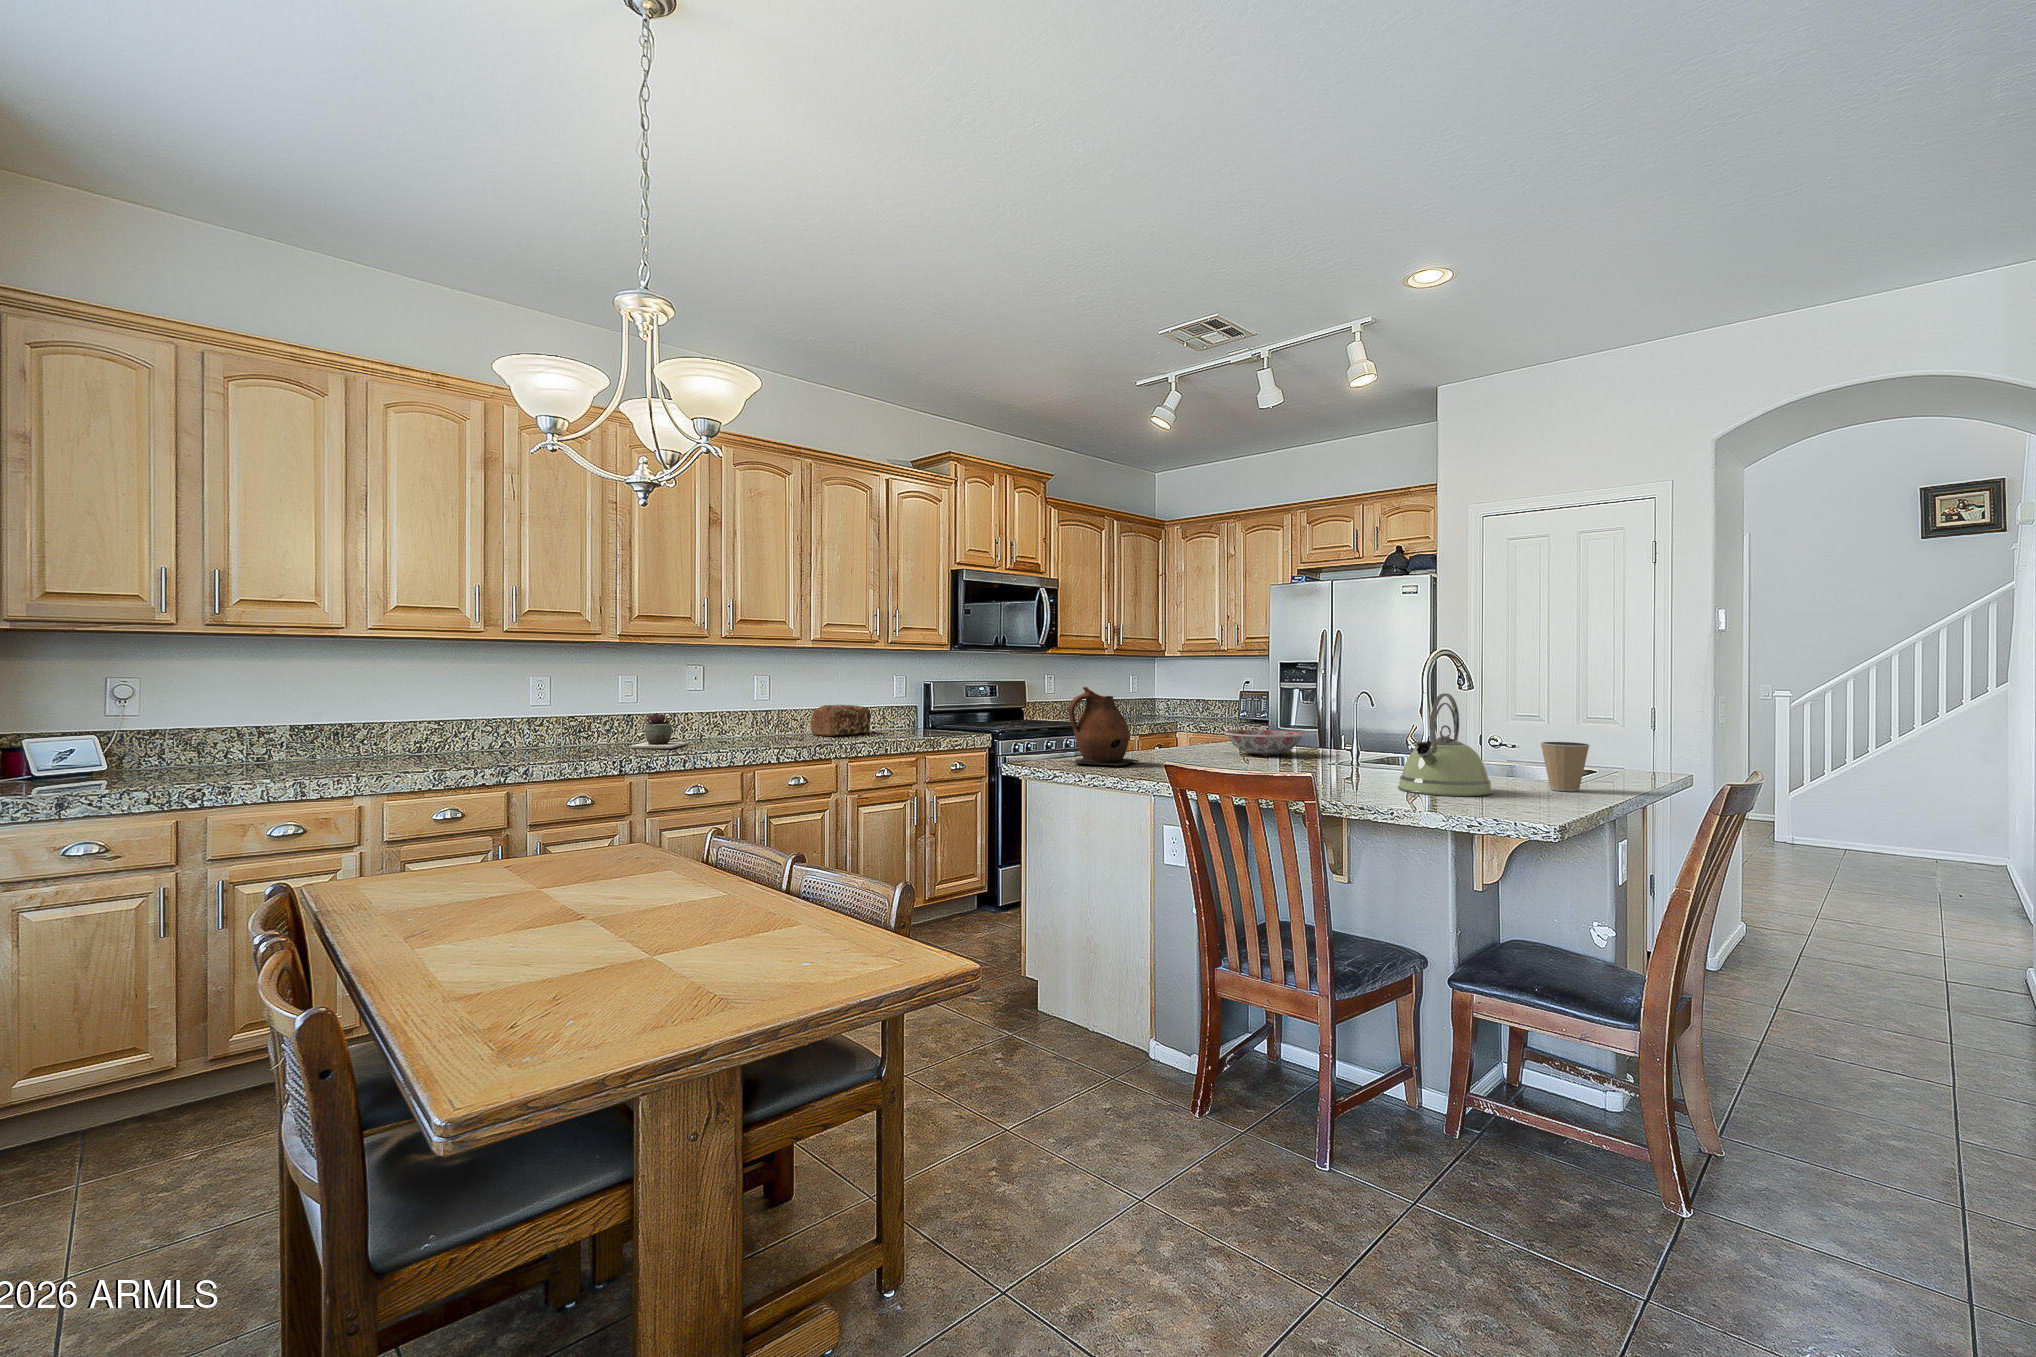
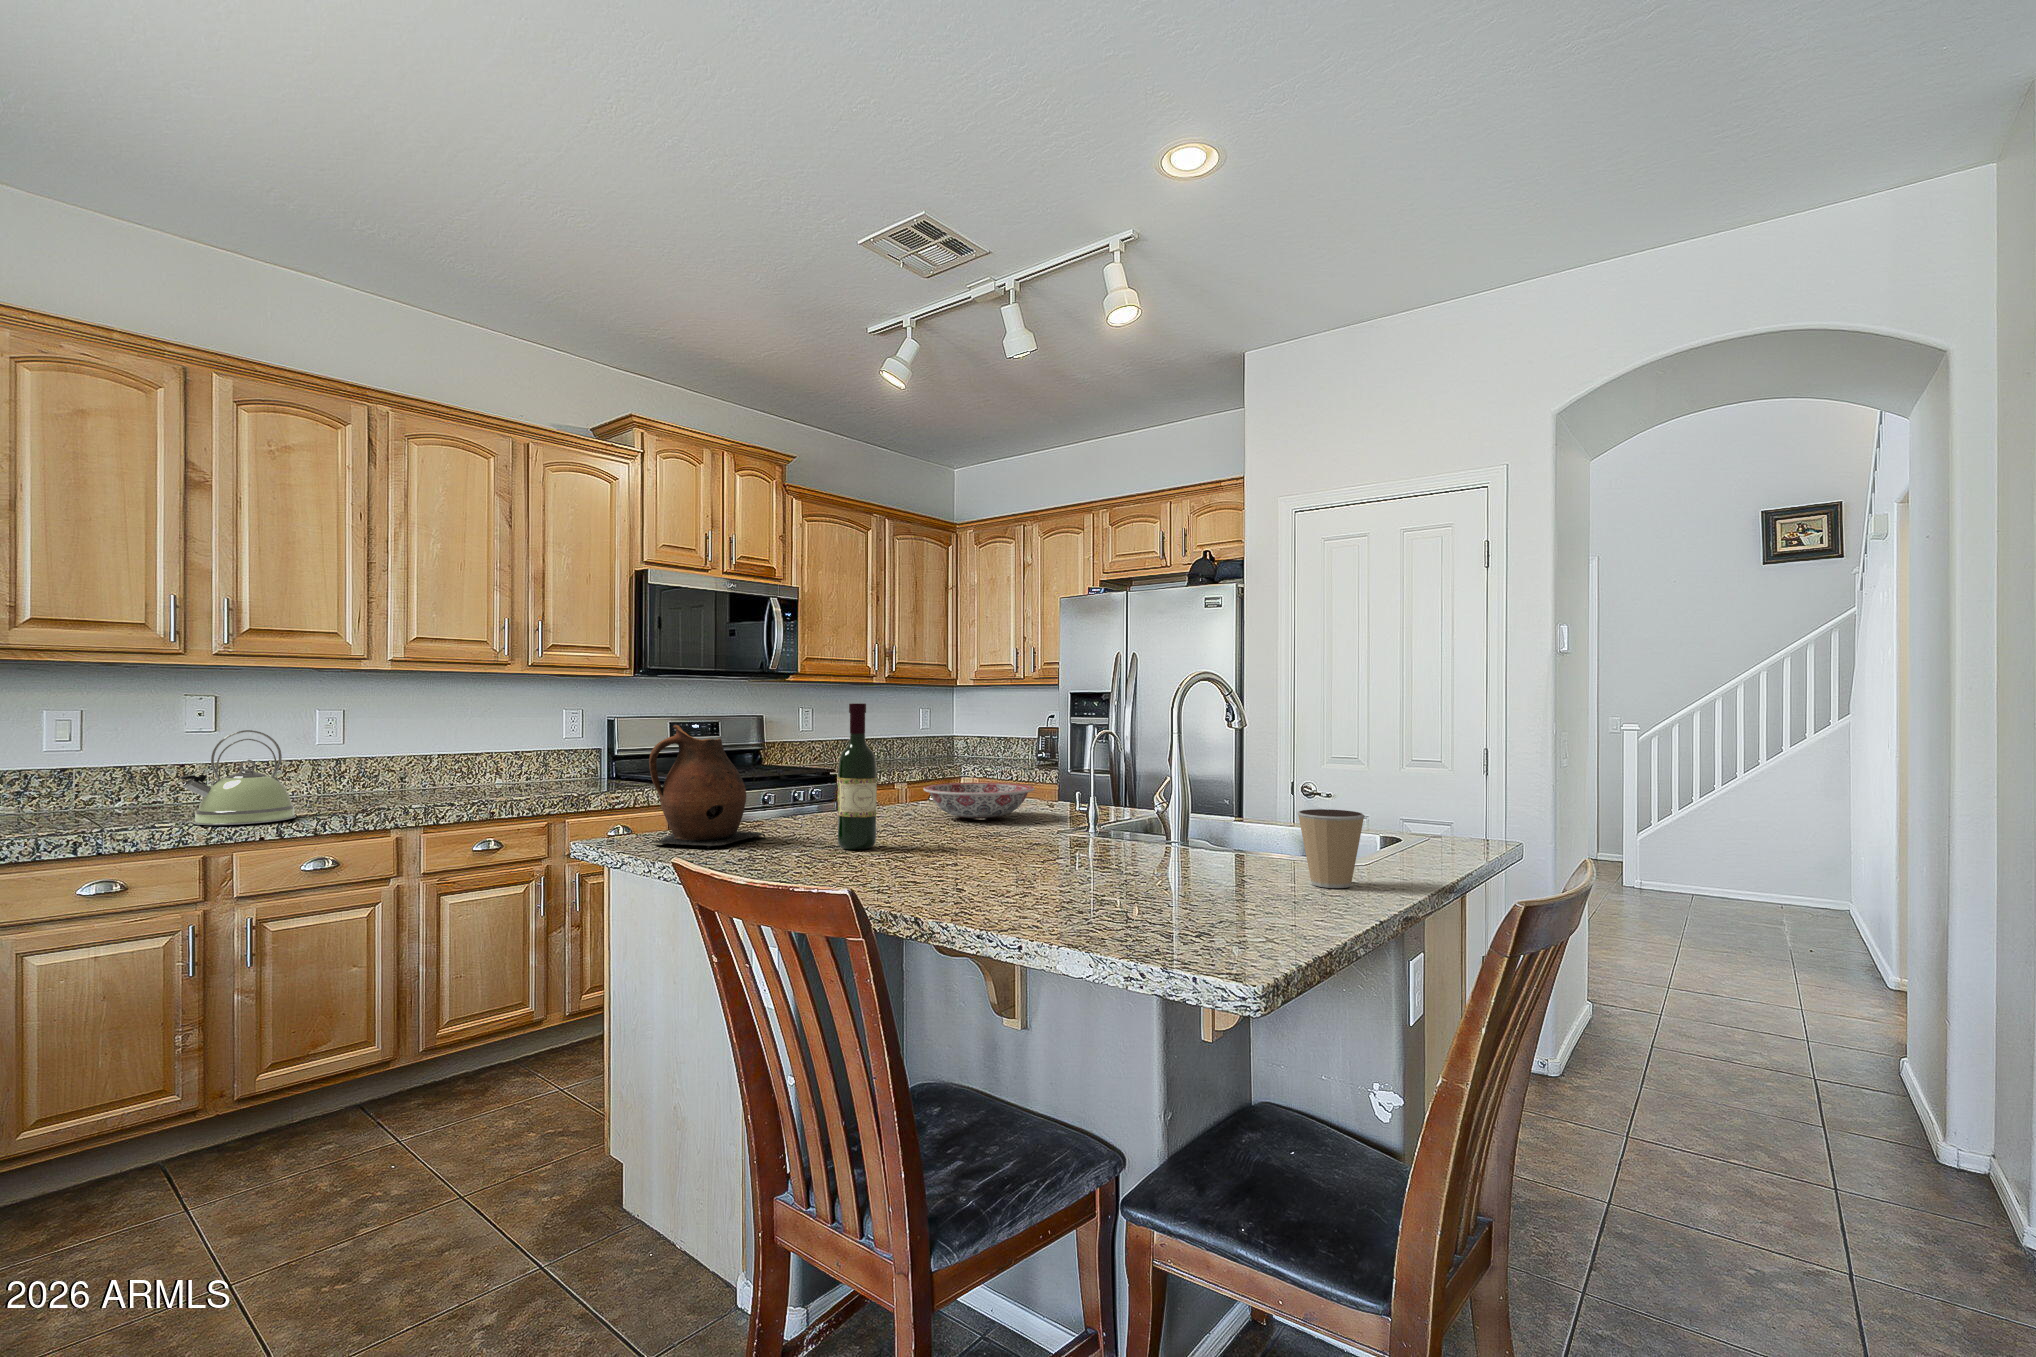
wine bottle: none [1199,672,1225,769] -> present [838,703,877,849]
kettle: present [1398,693,1493,796] -> present [180,730,296,825]
bread loaf: present [810,705,871,736] -> none [412,748,511,792]
succulent plant: present [630,713,689,748] -> none [45,765,172,819]

